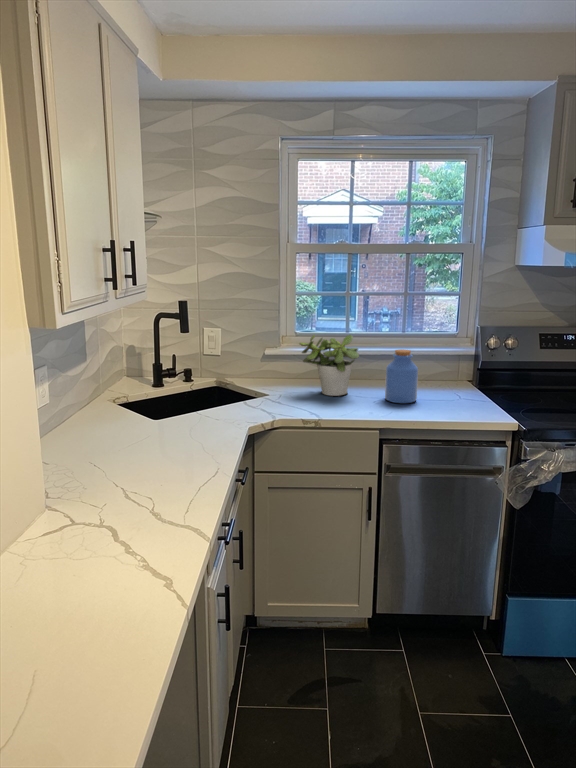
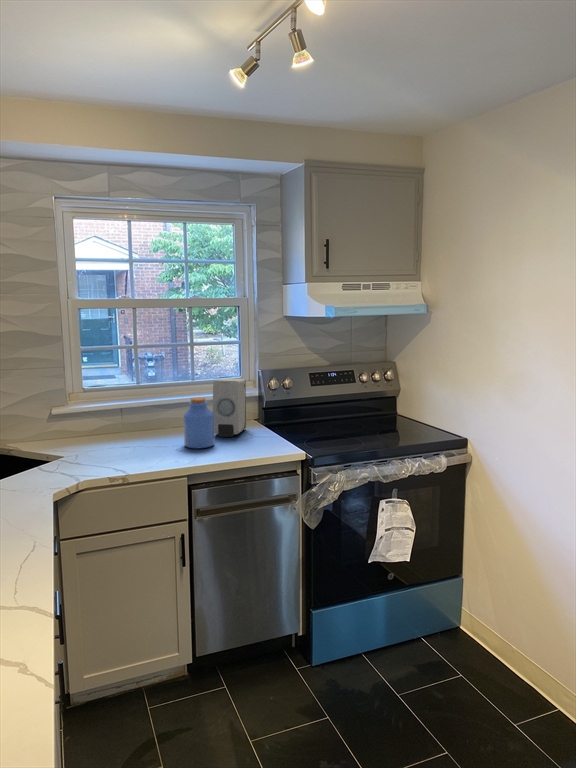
soap dispenser: none [419,332,461,395] -> present [213,379,246,437]
potted plant: present [300,335,359,396] -> none [93,388,156,449]

